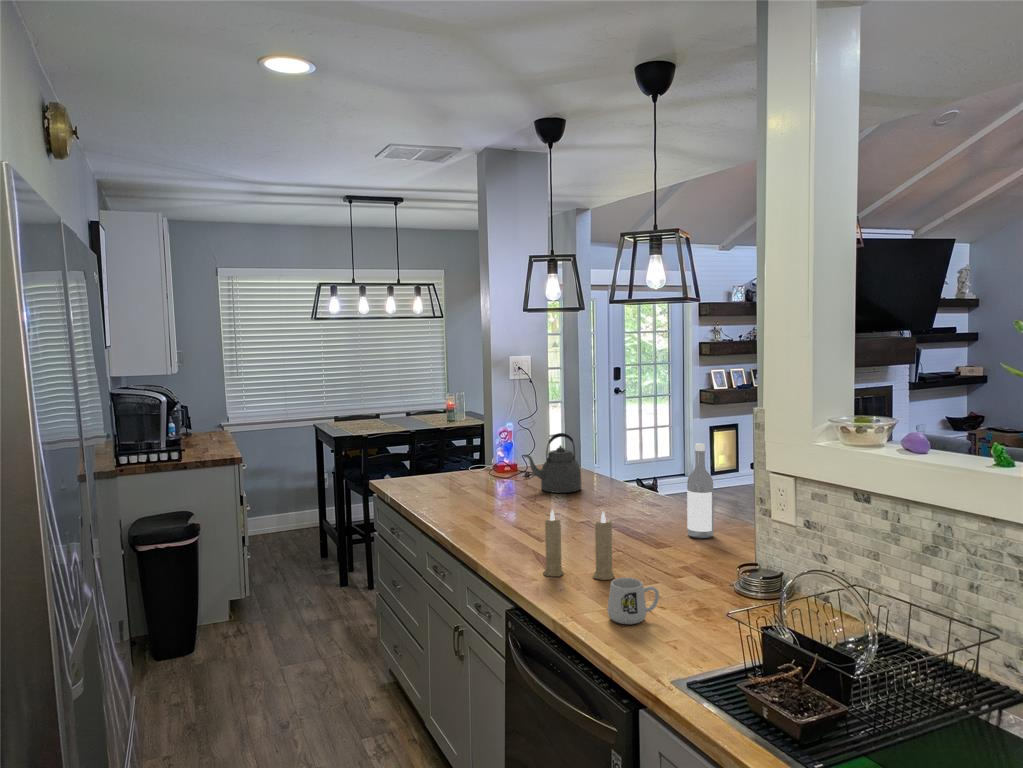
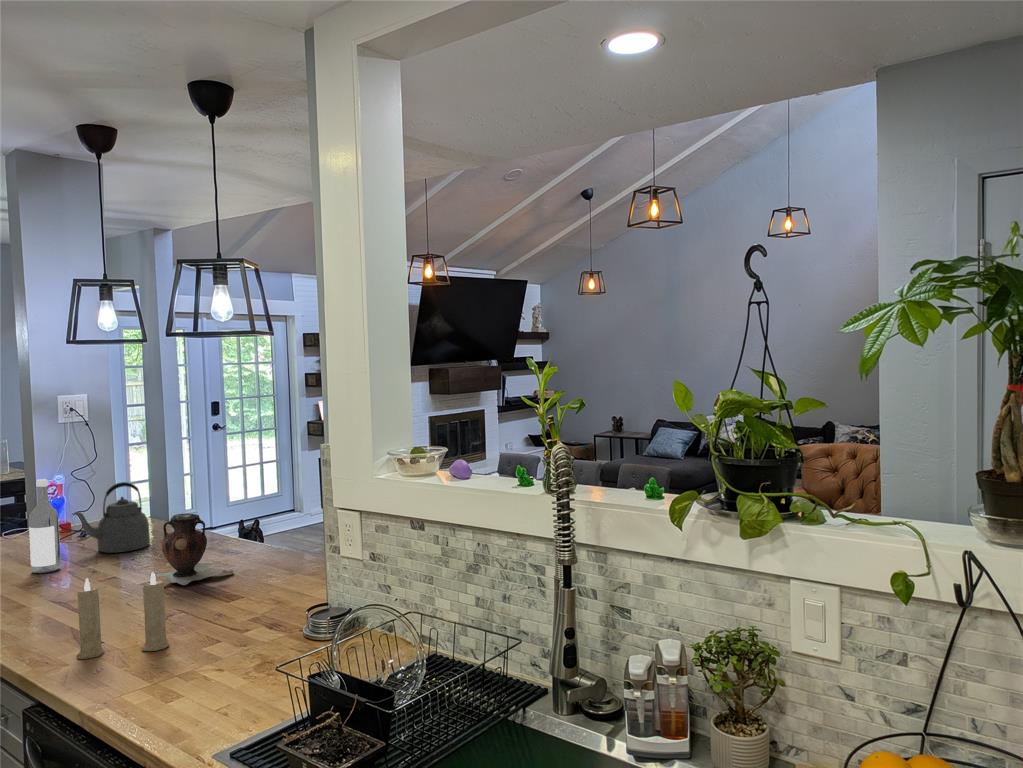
wine bottle: present [687,444,714,538] -> present [29,479,61,573]
vase: none [584,464,658,528] -> present [145,514,234,585]
mug: present [607,578,659,624] -> none [149,645,212,701]

